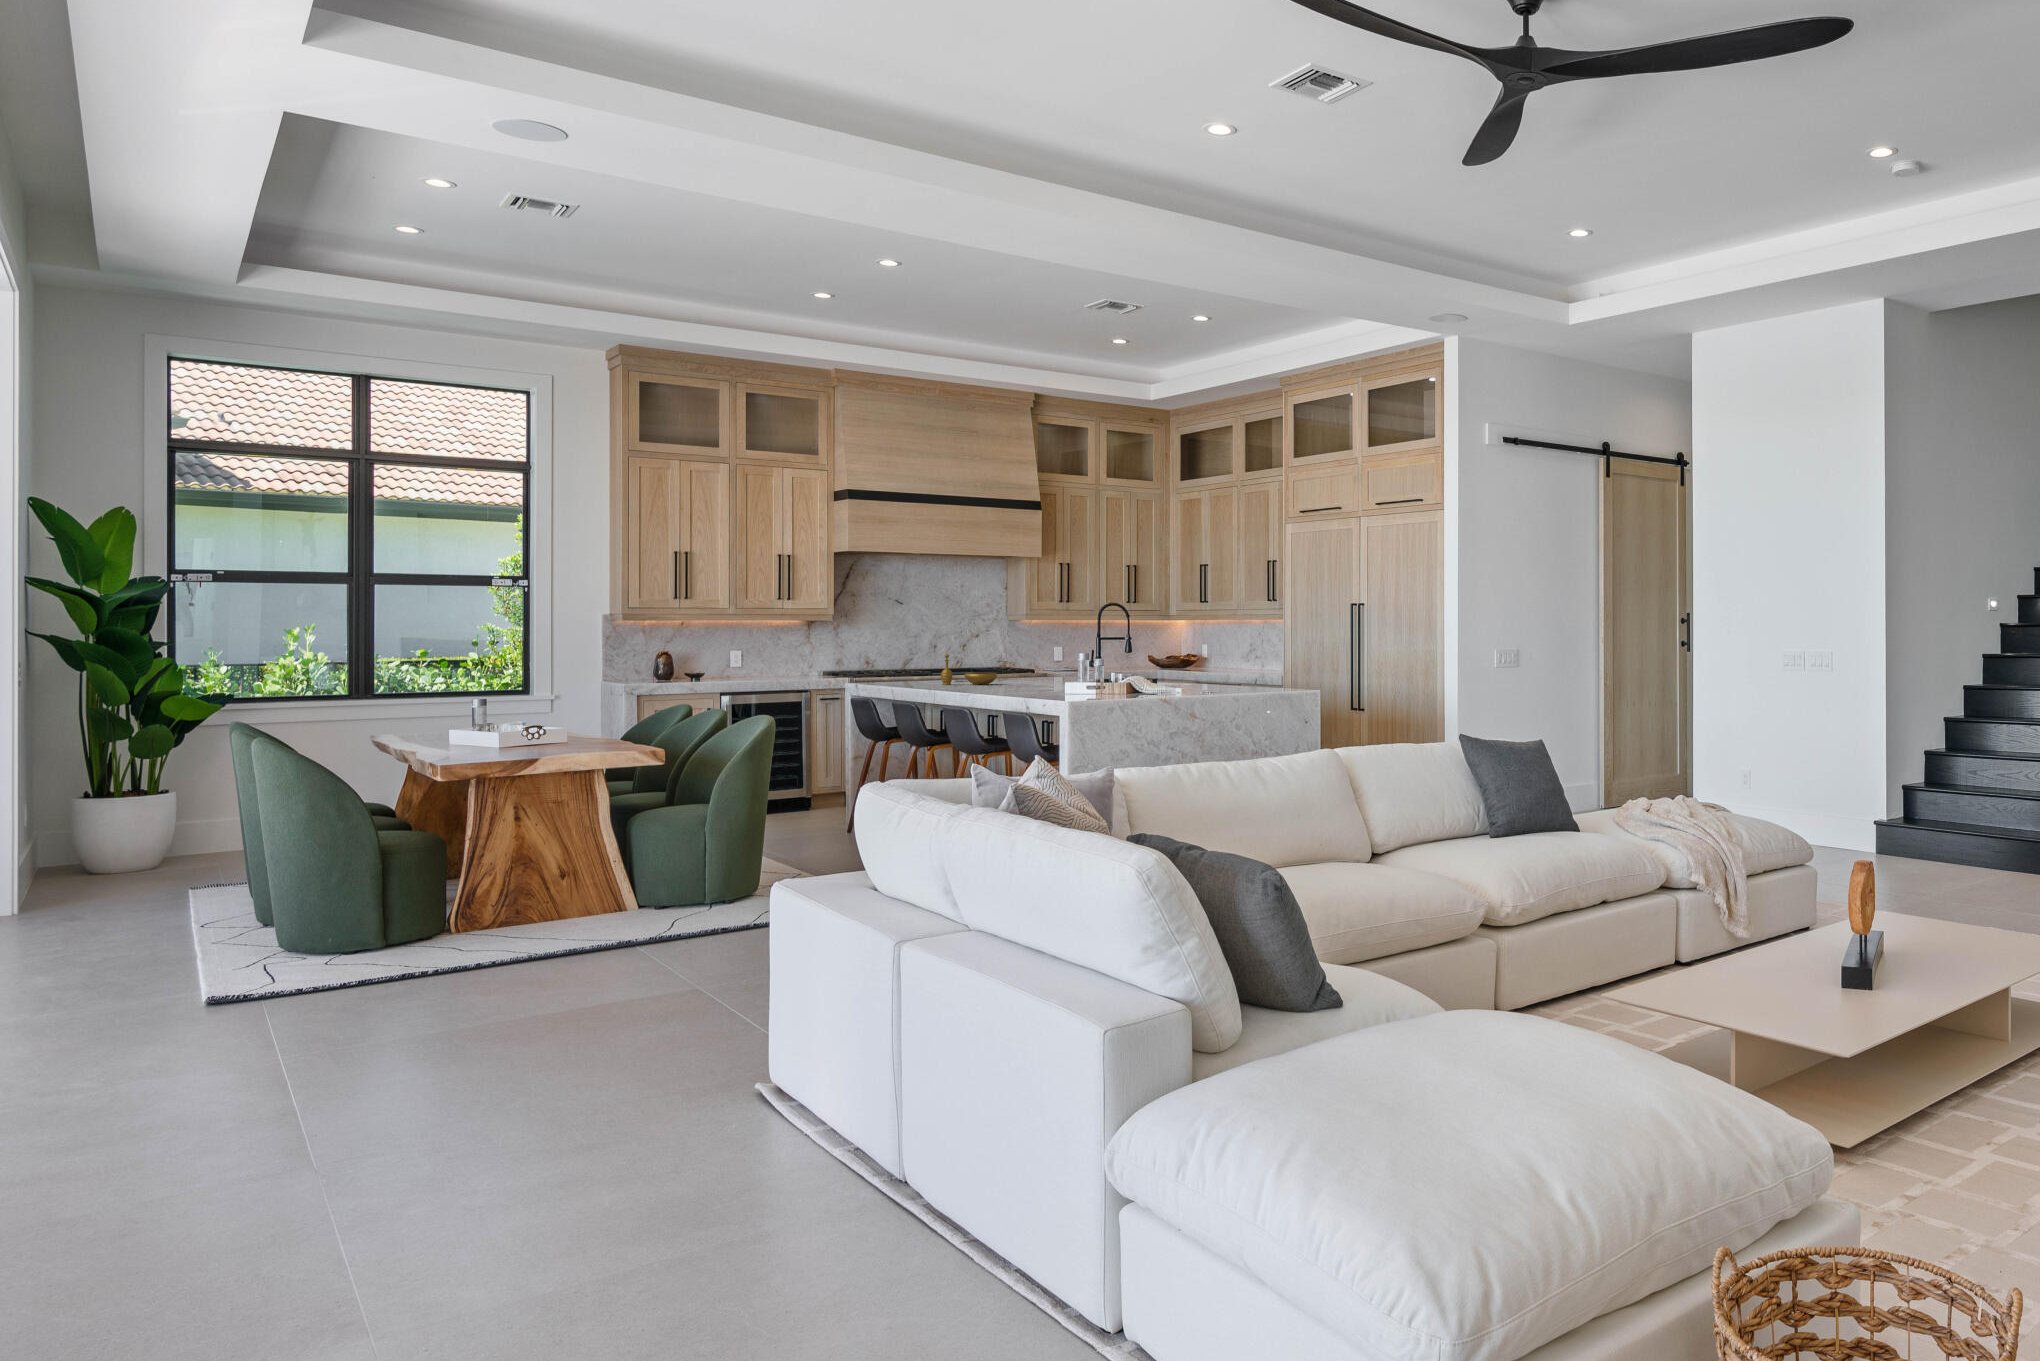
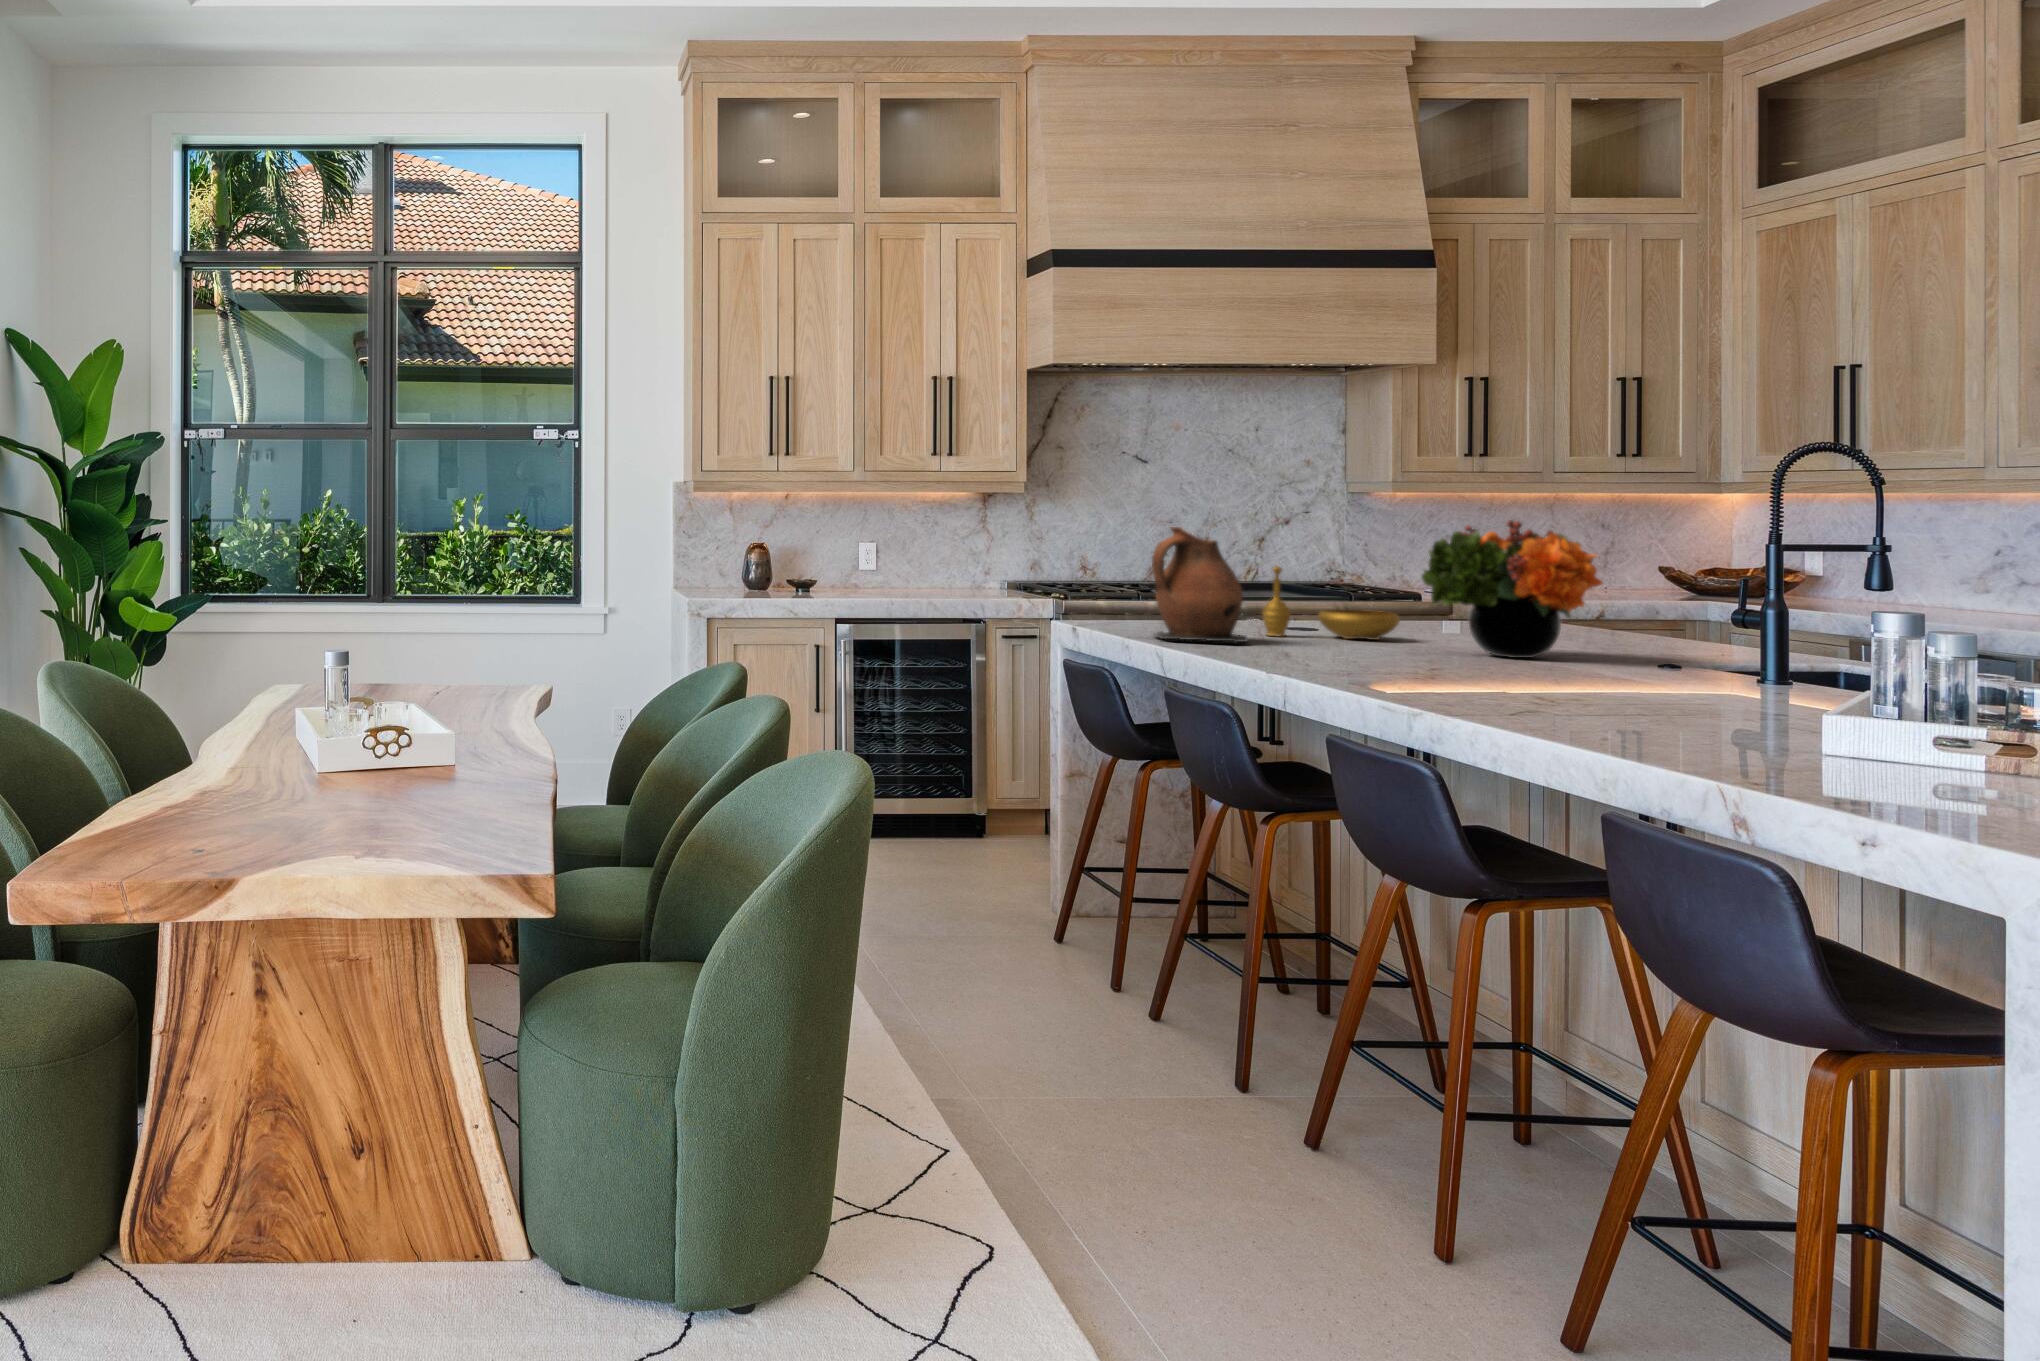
flower arrangement: none [996,634,1060,687] -> present [1422,520,1603,658]
ceramic pitcher: none [889,637,932,687] -> present [1152,527,1248,643]

